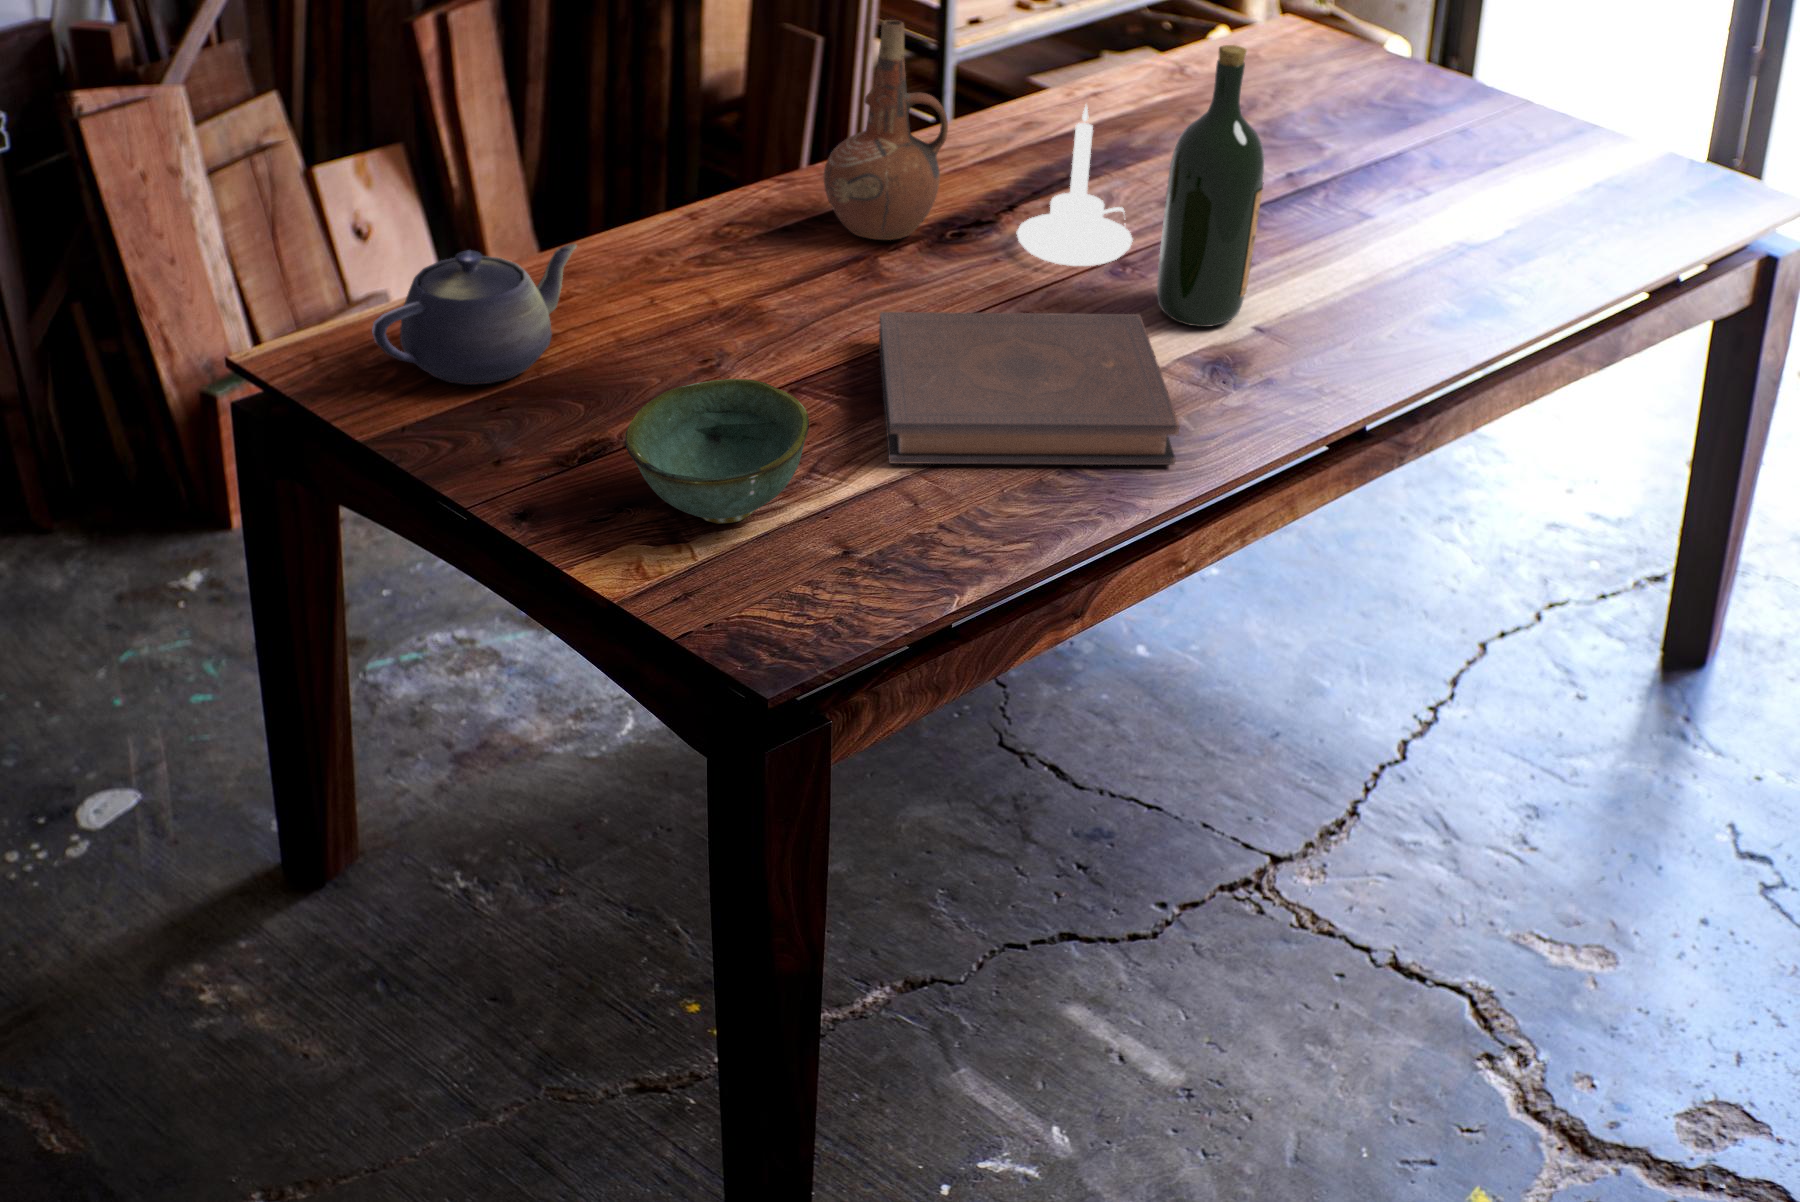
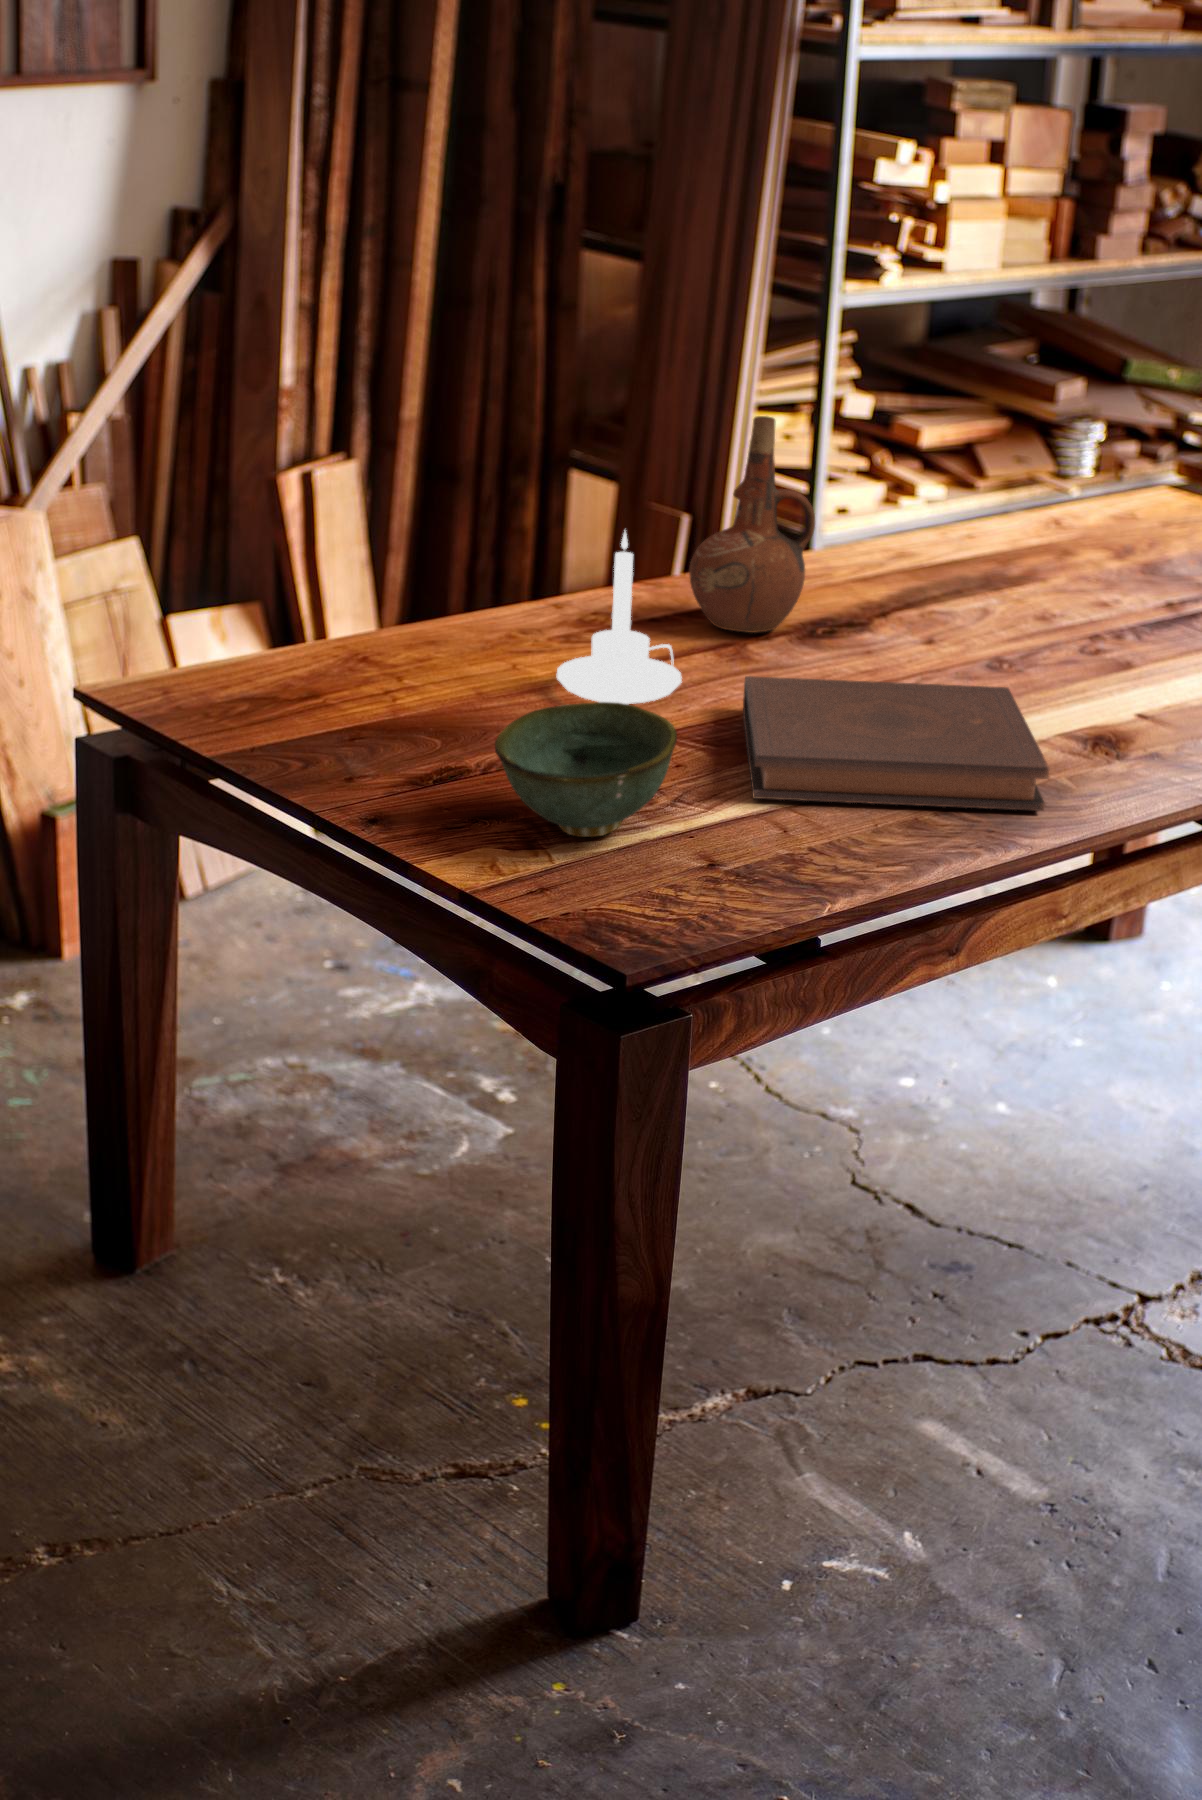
wine bottle: present [1157,45,1265,327] -> none [1024,425,1135,709]
candle holder: present [1017,105,1133,266] -> present [557,531,682,704]
teapot: present [372,244,577,385] -> none [247,595,448,724]

